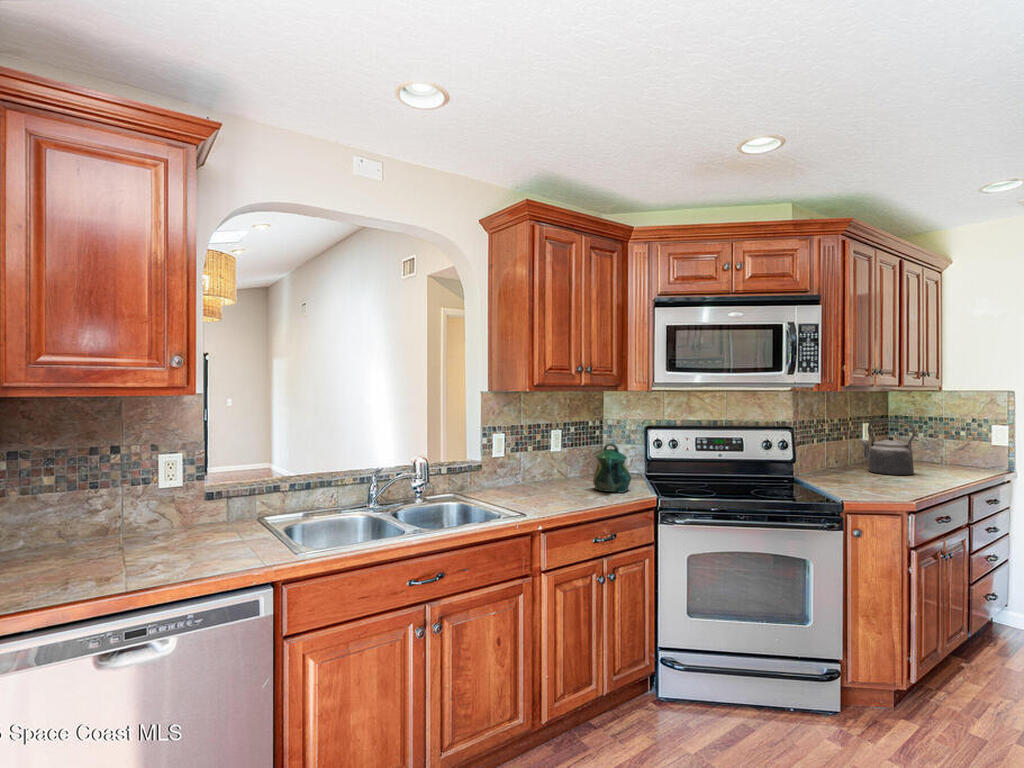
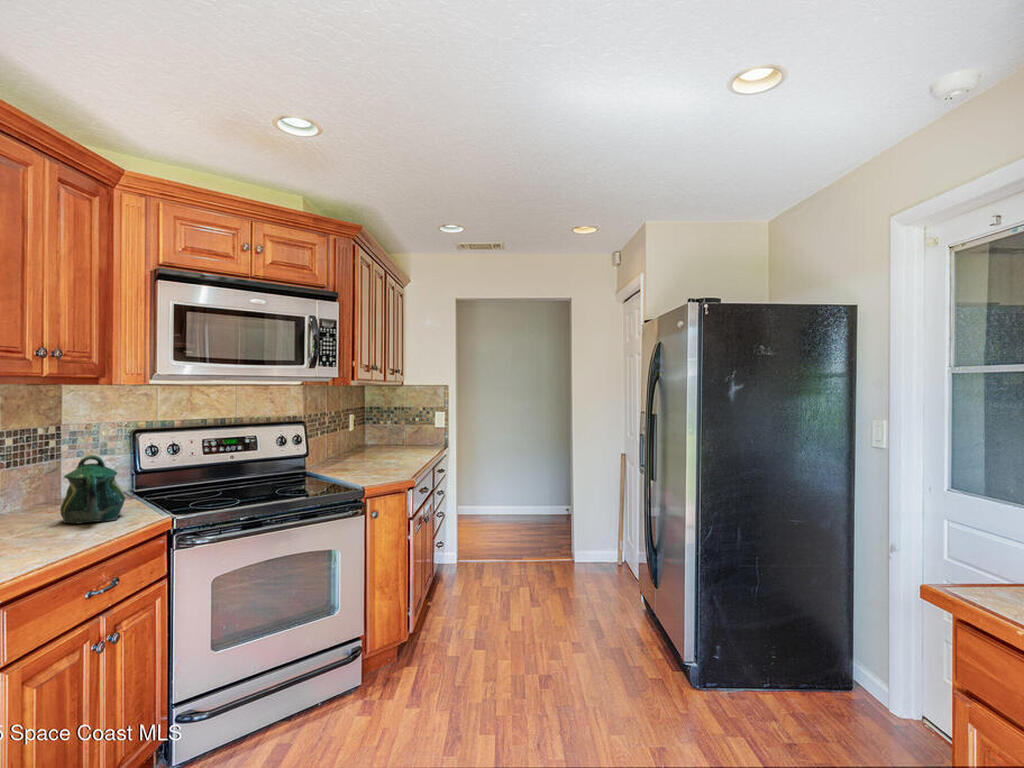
kettle: present [861,420,915,475] -> none [352,411,394,458]

